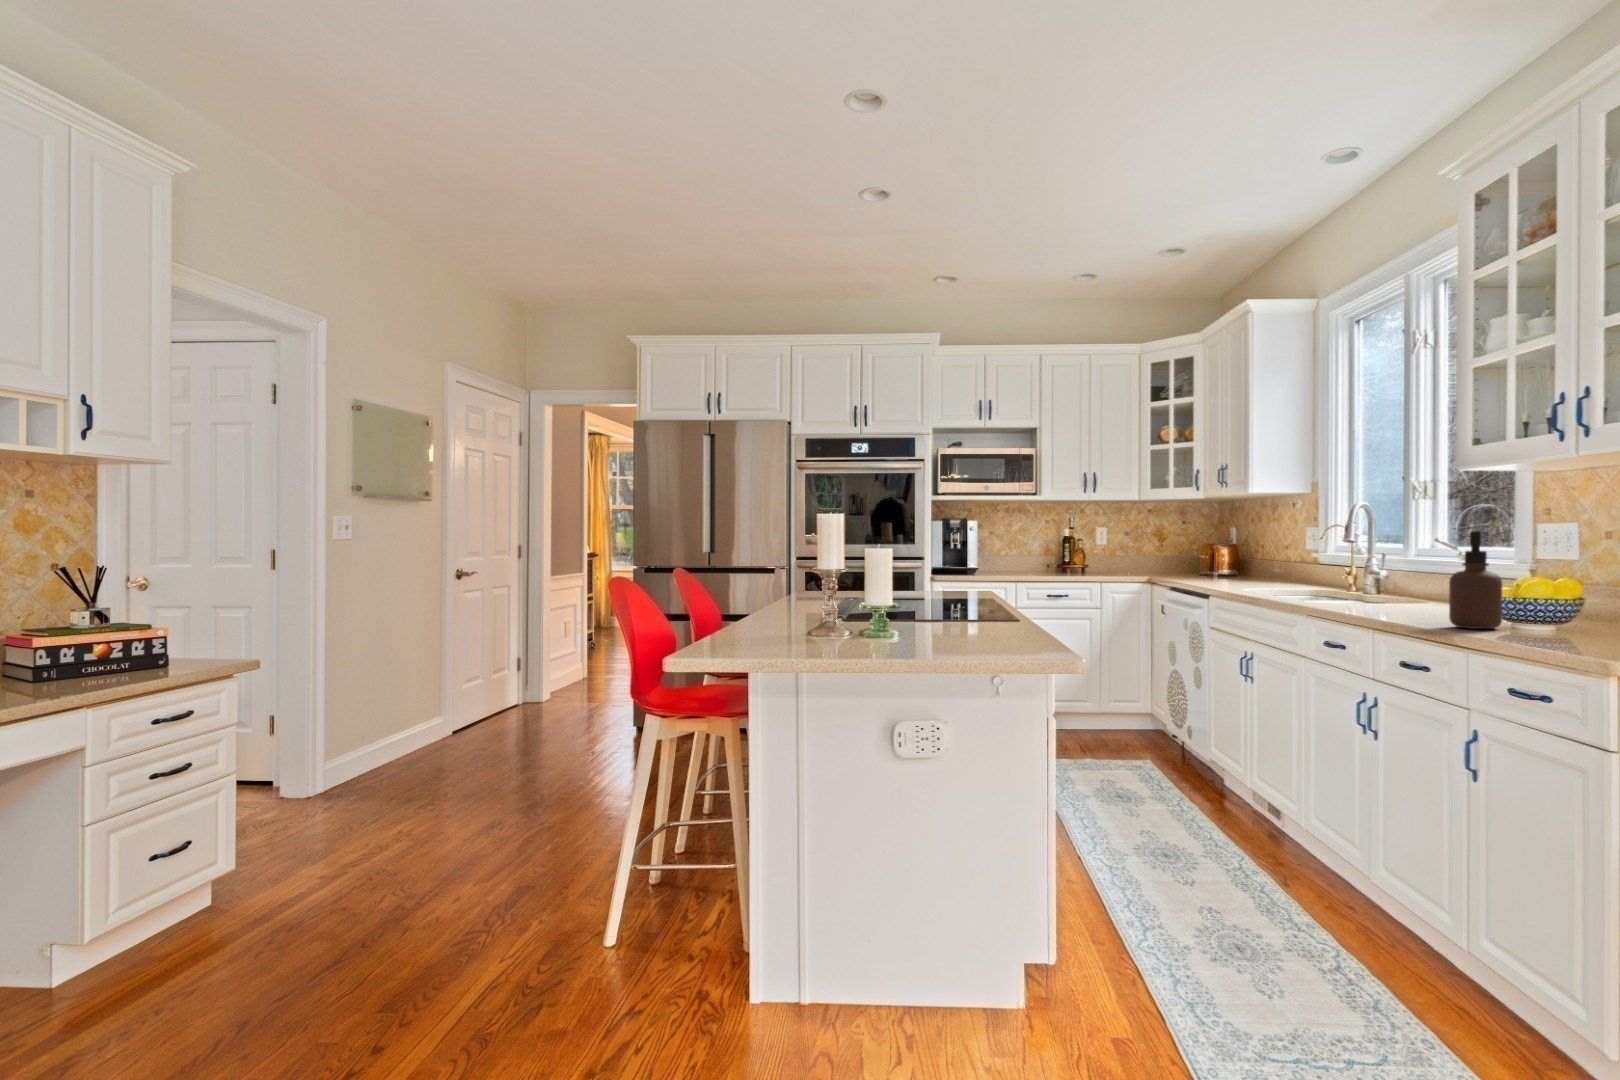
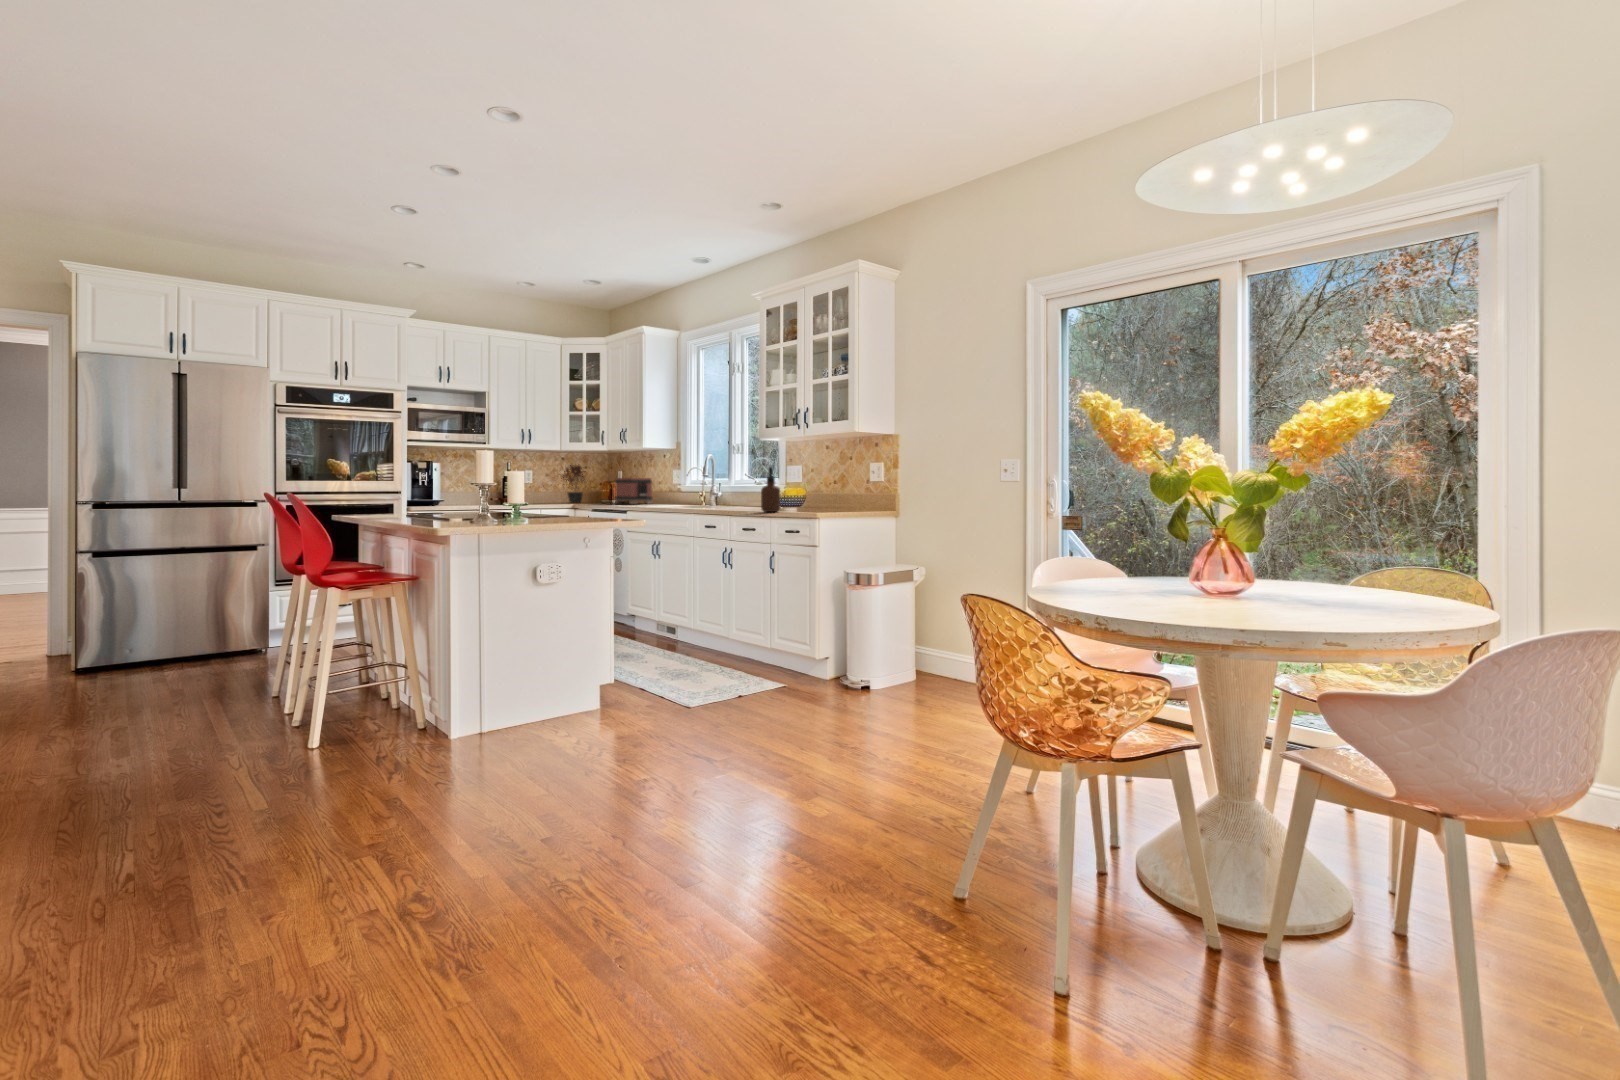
potted plant: none [1142,516,1186,573] -> present [561,464,586,503]
toaster: none [1210,540,1272,582] -> present [615,478,653,504]

